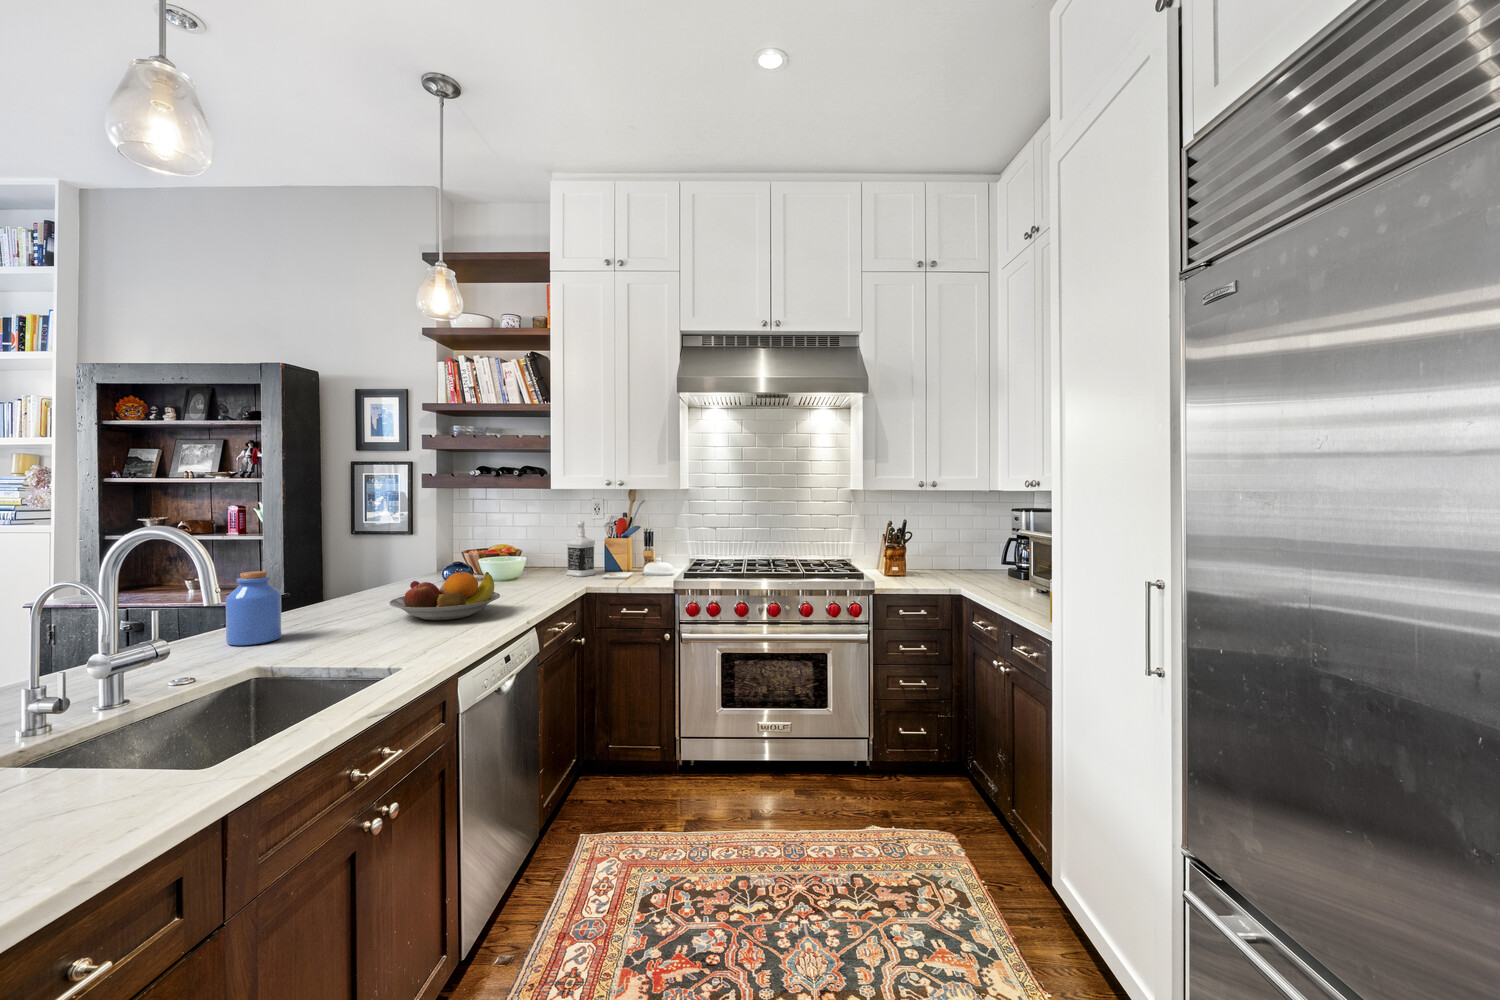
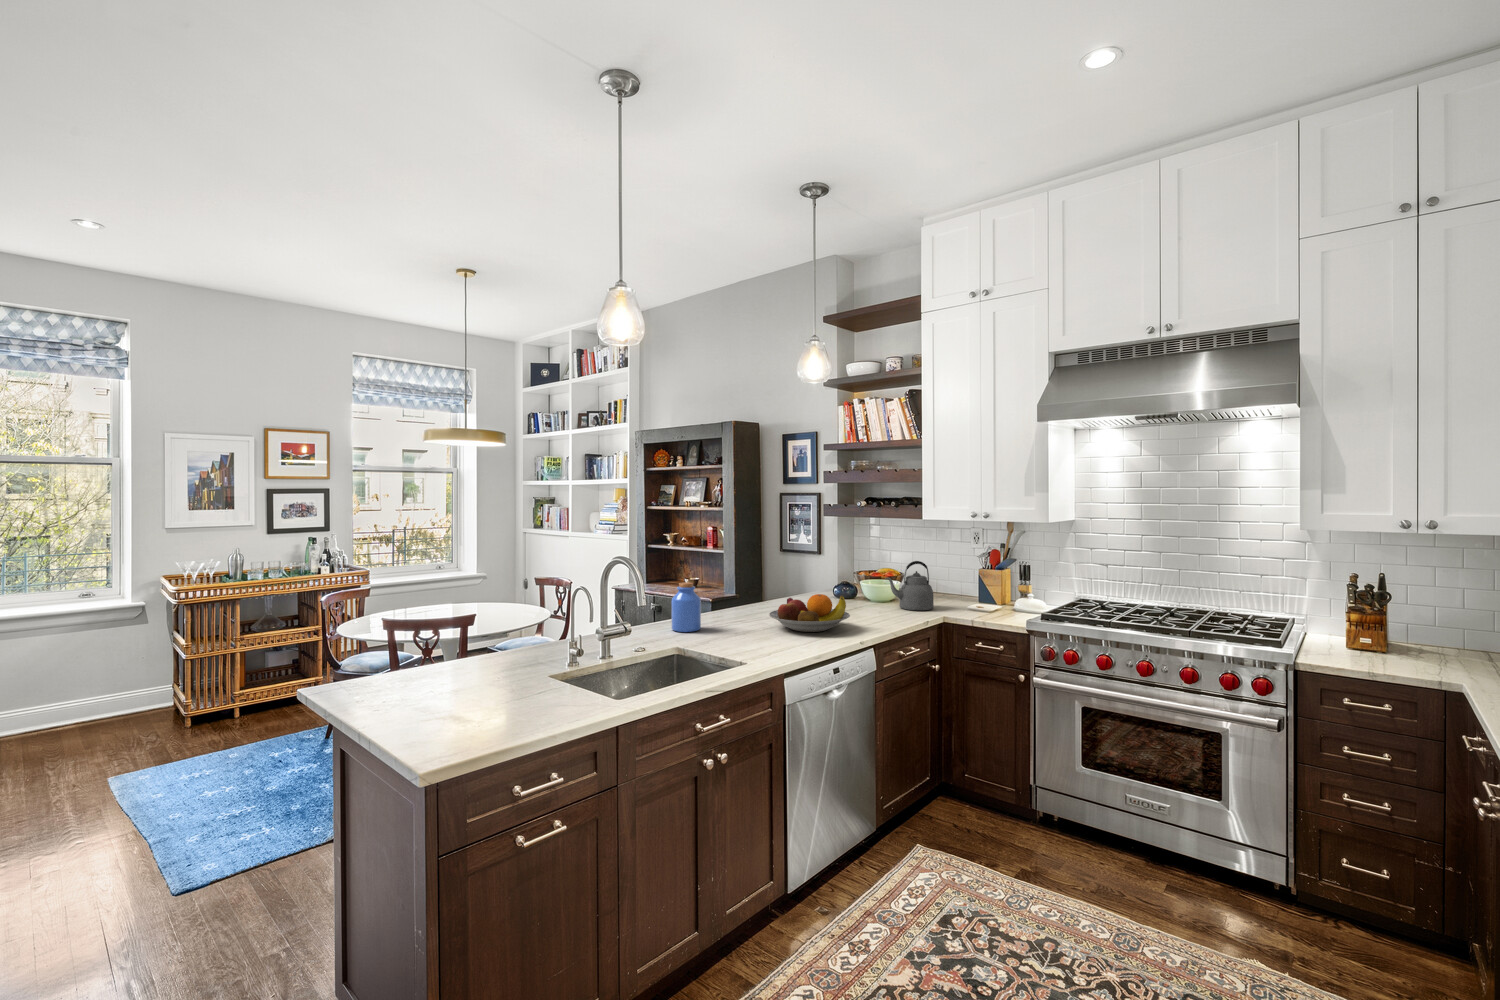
bottle: present [566,521,595,577] -> none [943,550,972,606]
kettle: none [514,532,565,584] -> present [885,561,934,610]

